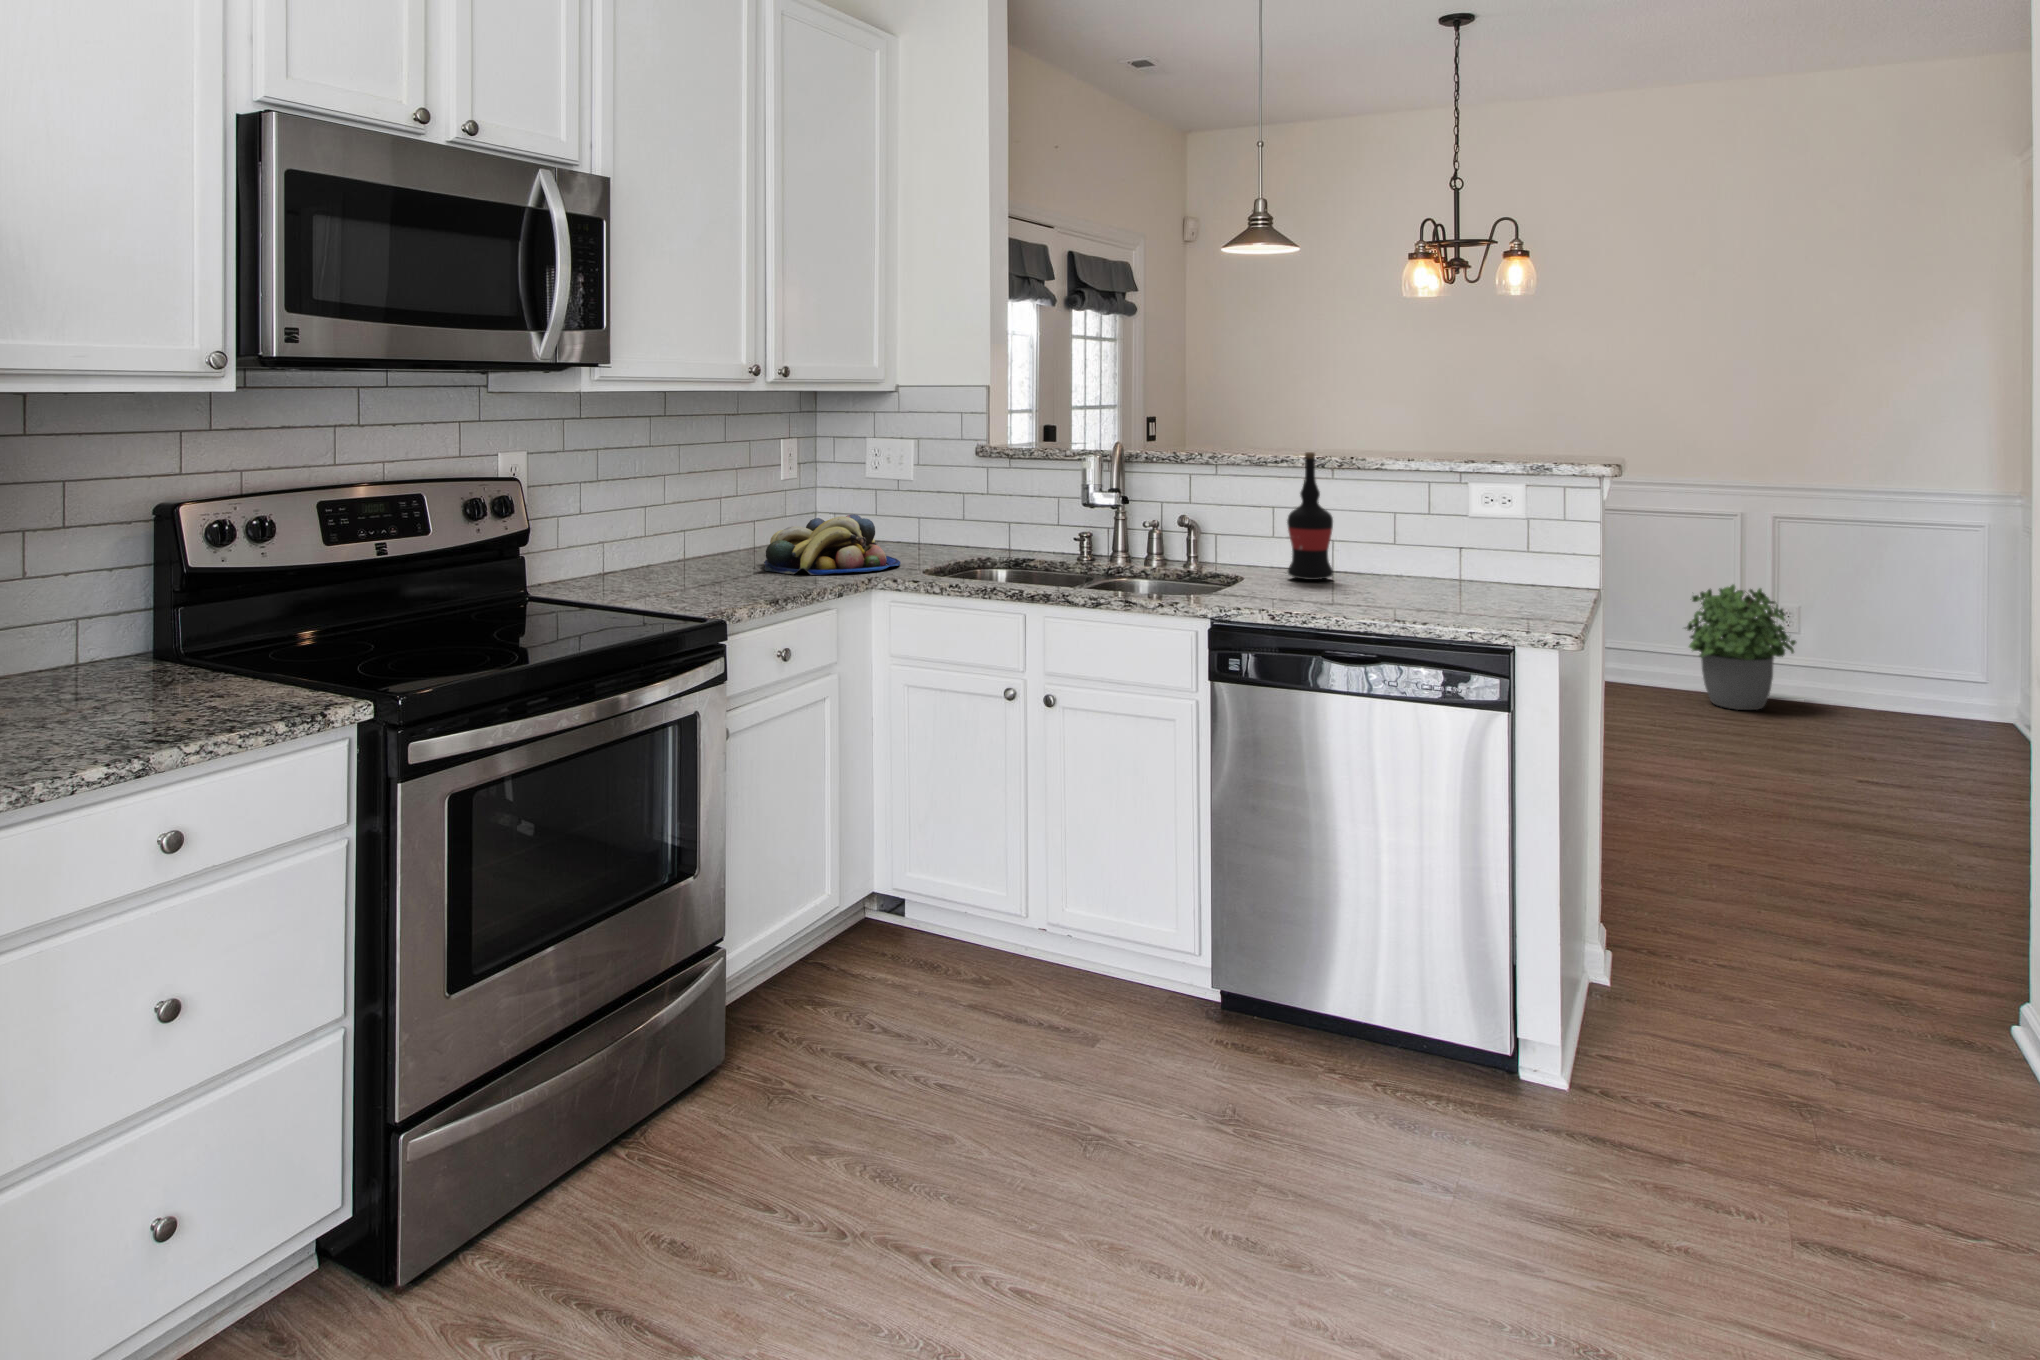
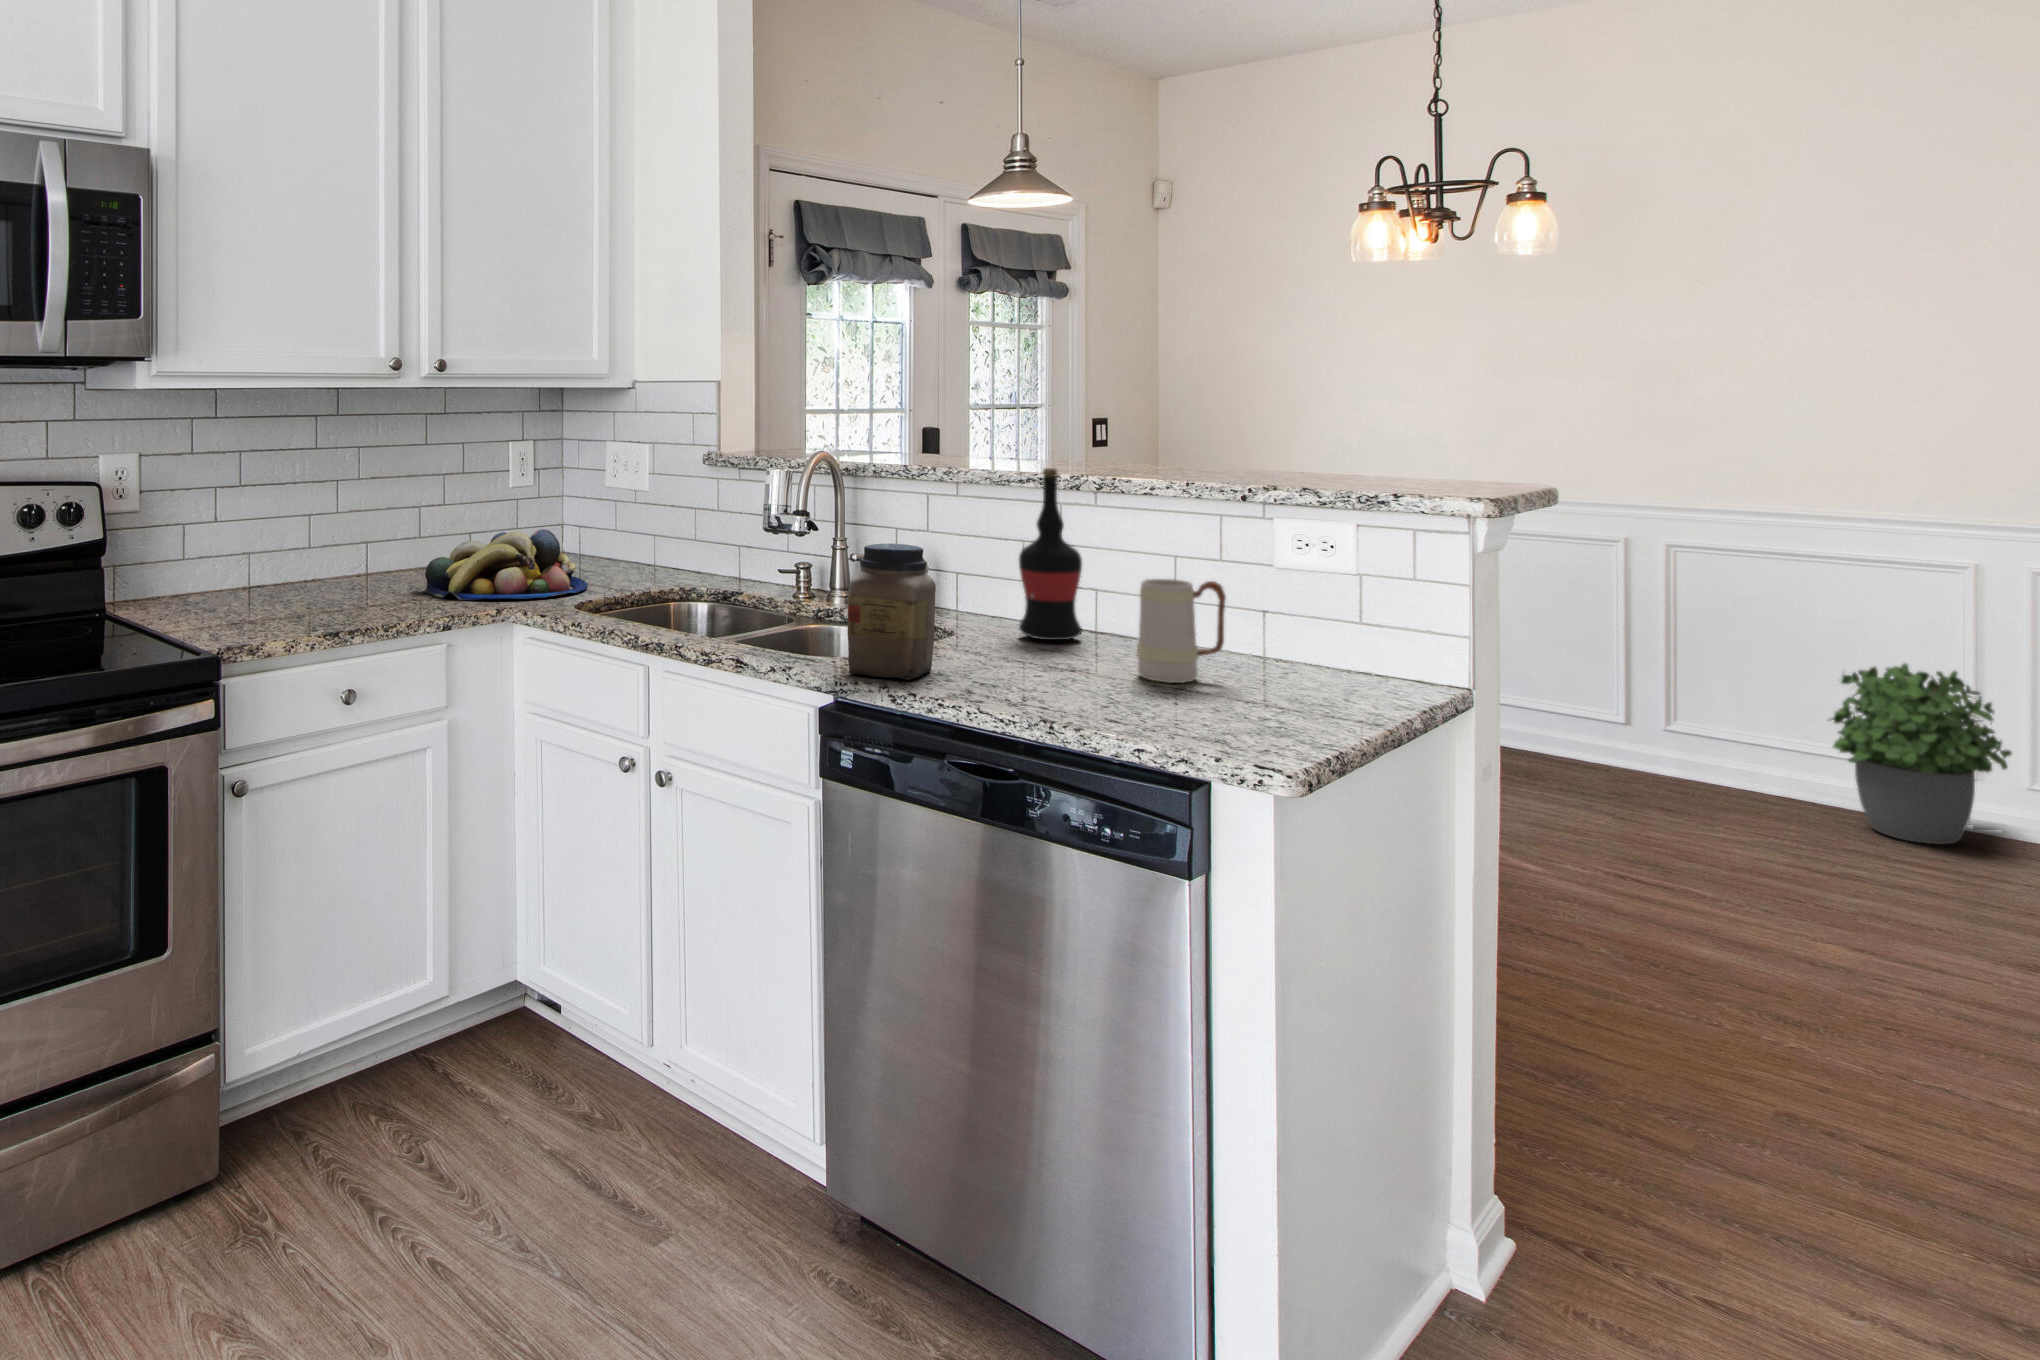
jar: none [1217,509,1275,607] -> present [847,544,936,679]
mug: none [1406,528,1466,600] -> present [1137,579,1226,683]

